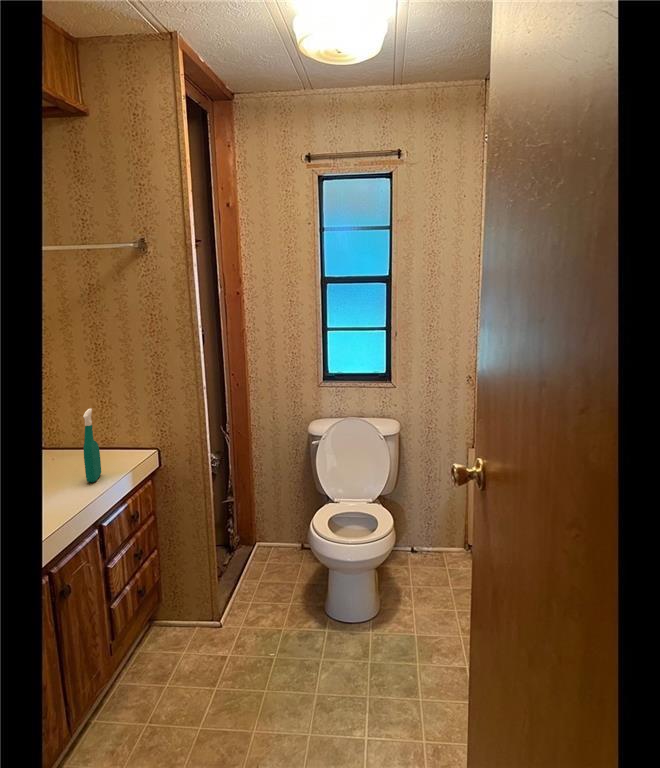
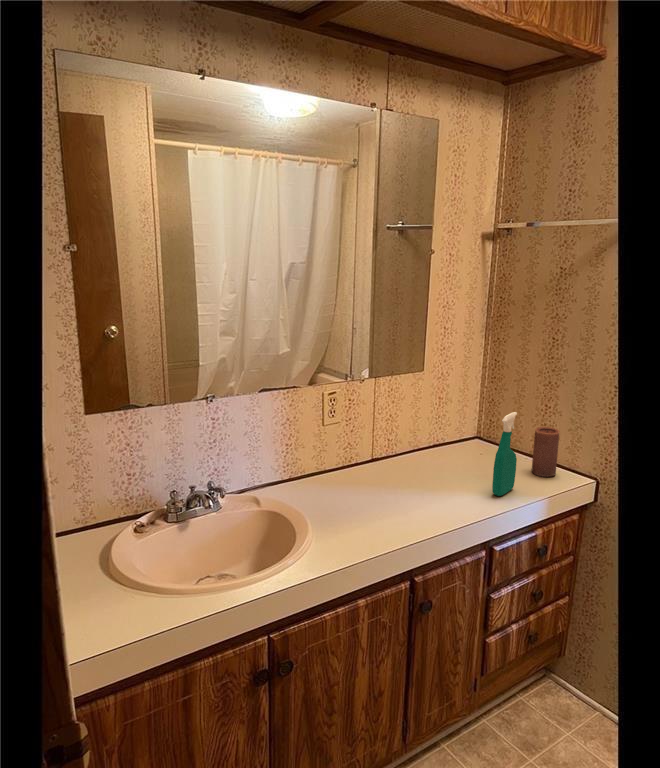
candle: none [103,418,126,460] -> present [532,427,559,477]

